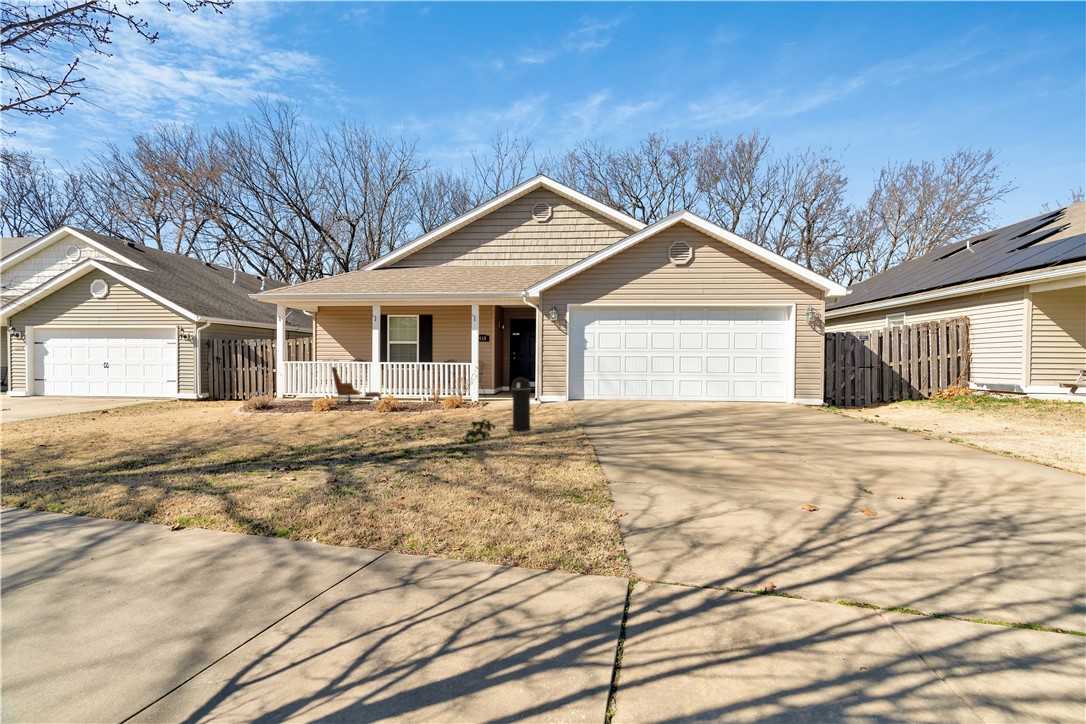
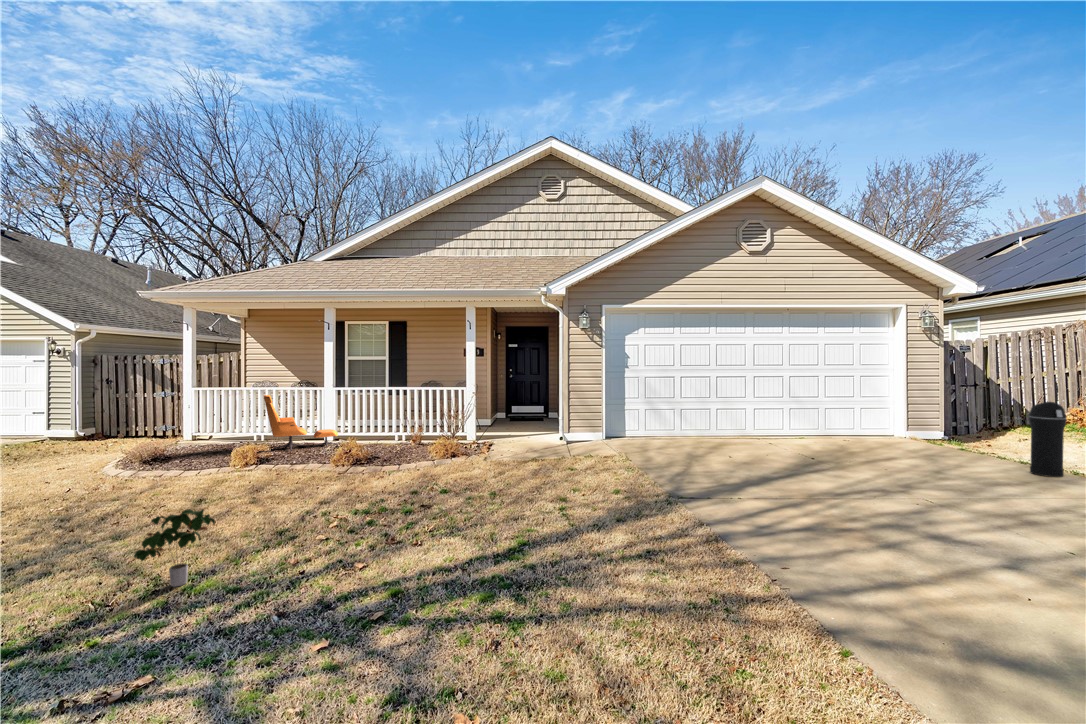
trash can: present [511,377,531,431] -> present [1029,402,1067,477]
potted plant: present [464,420,495,460] -> present [134,509,215,587]

